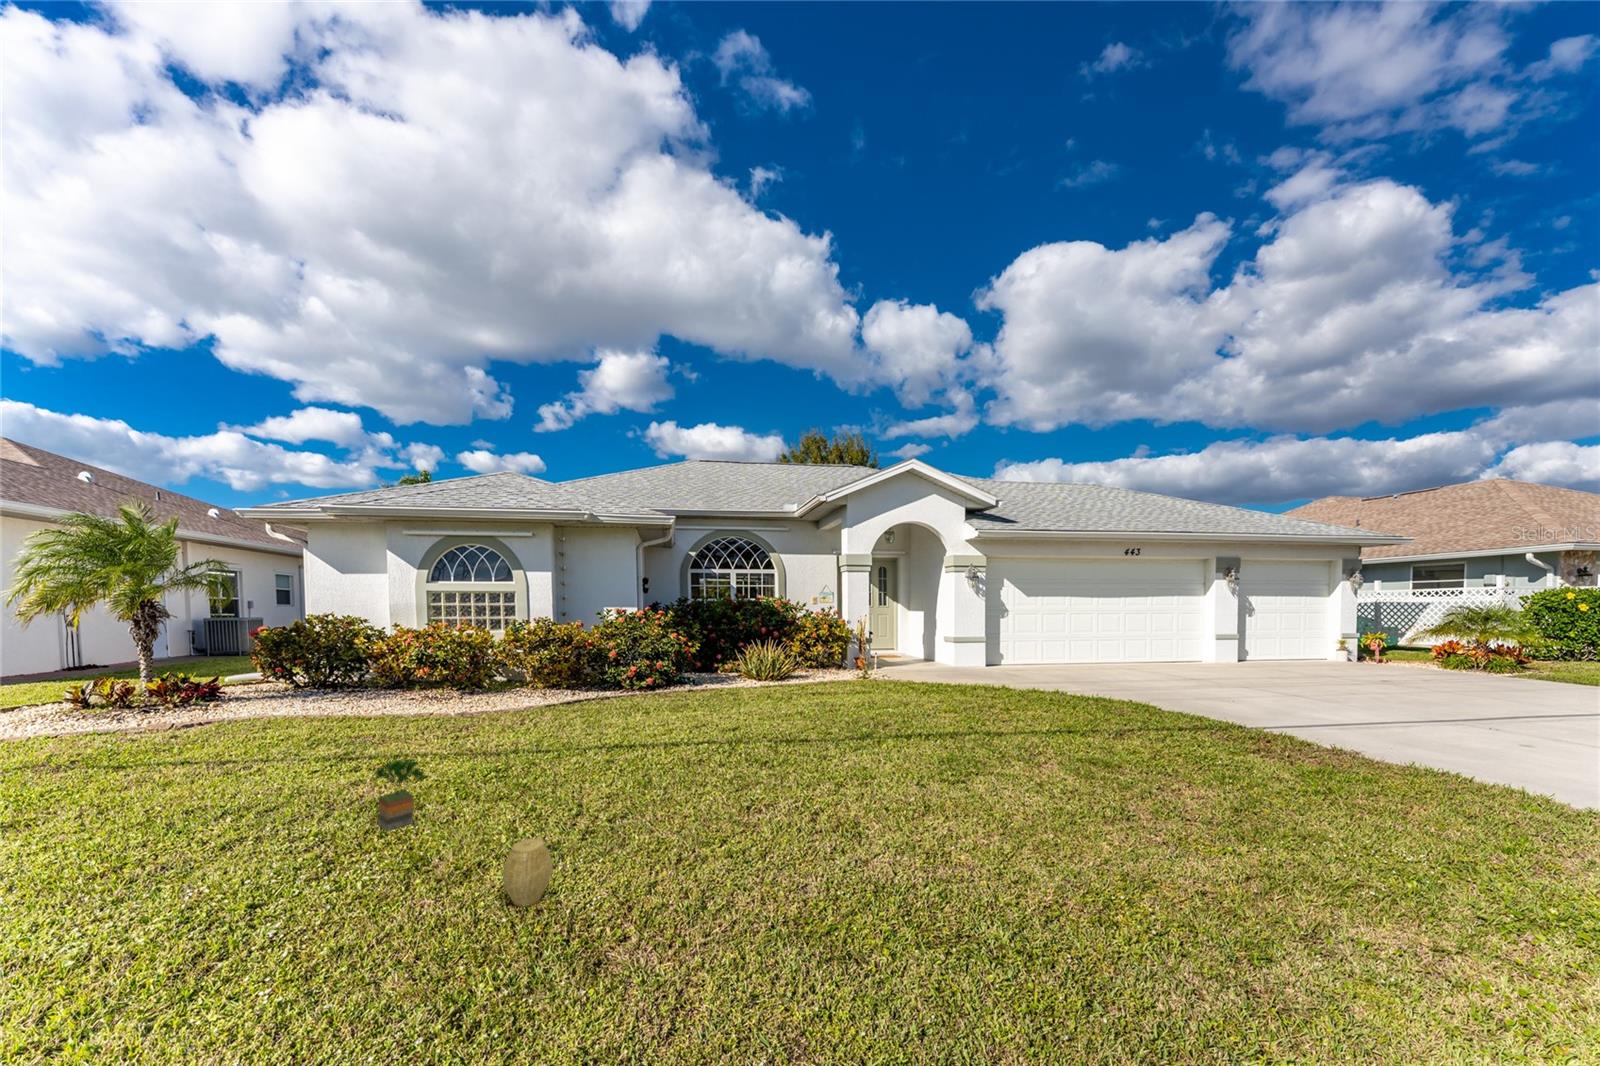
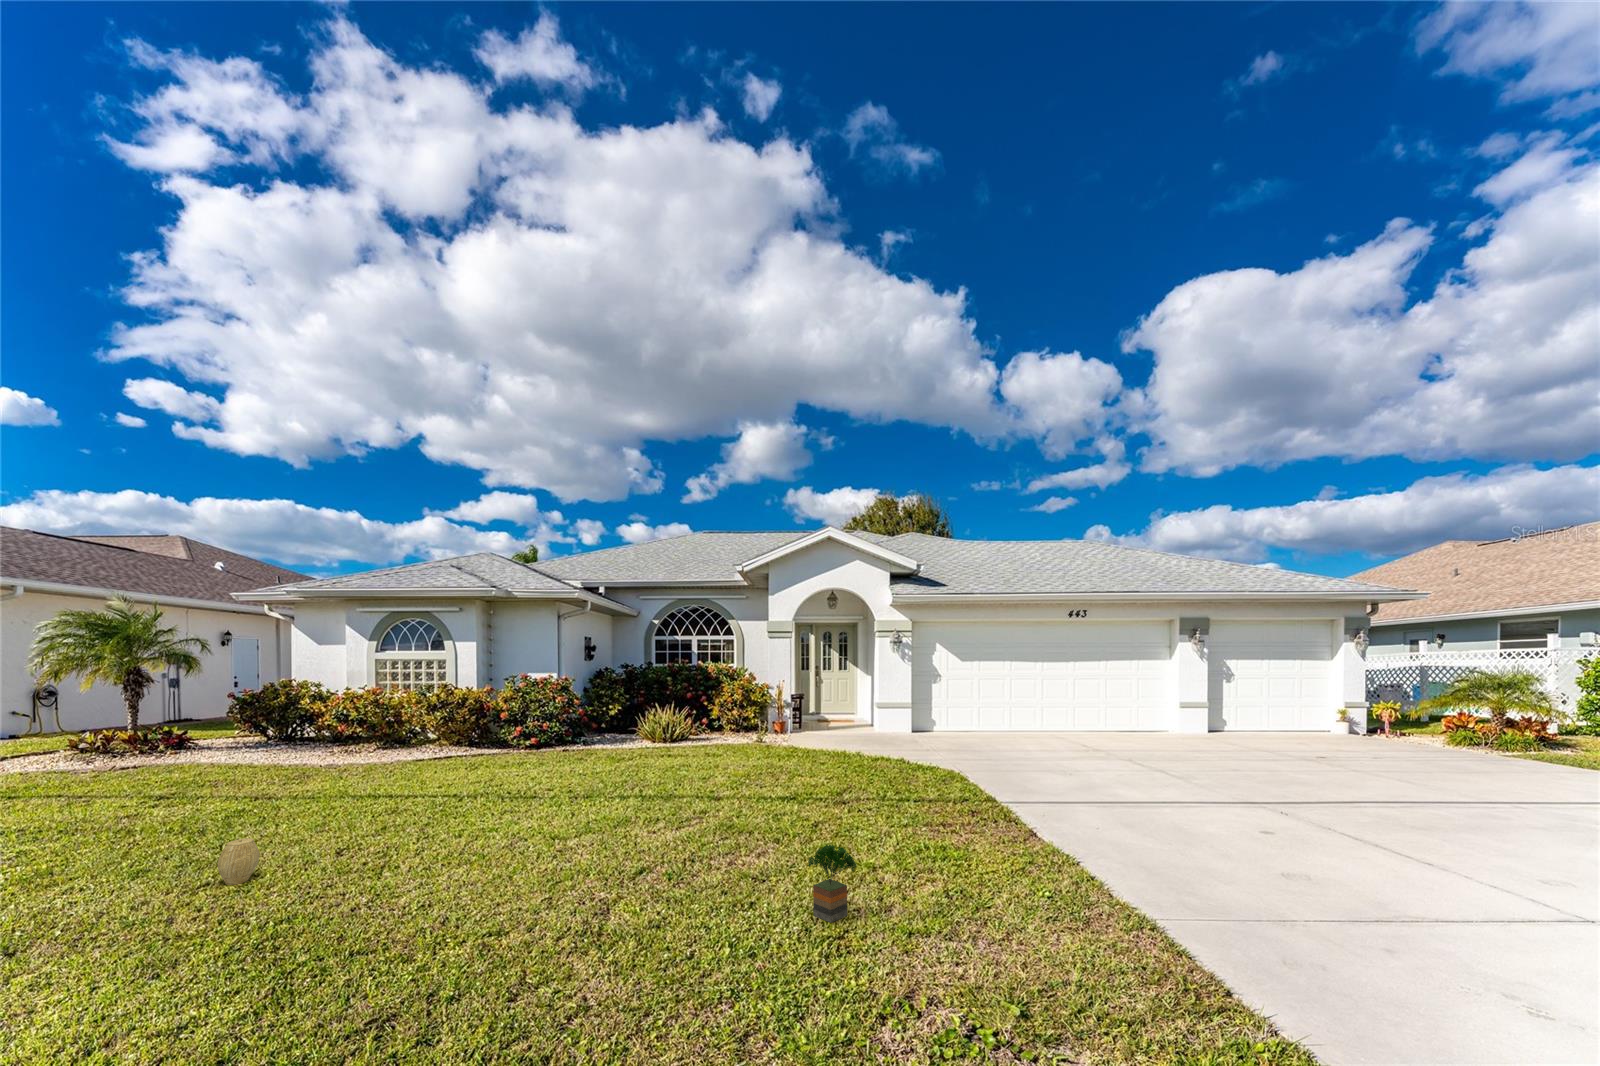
potted tree: present [374,759,425,831] -> present [808,845,857,923]

